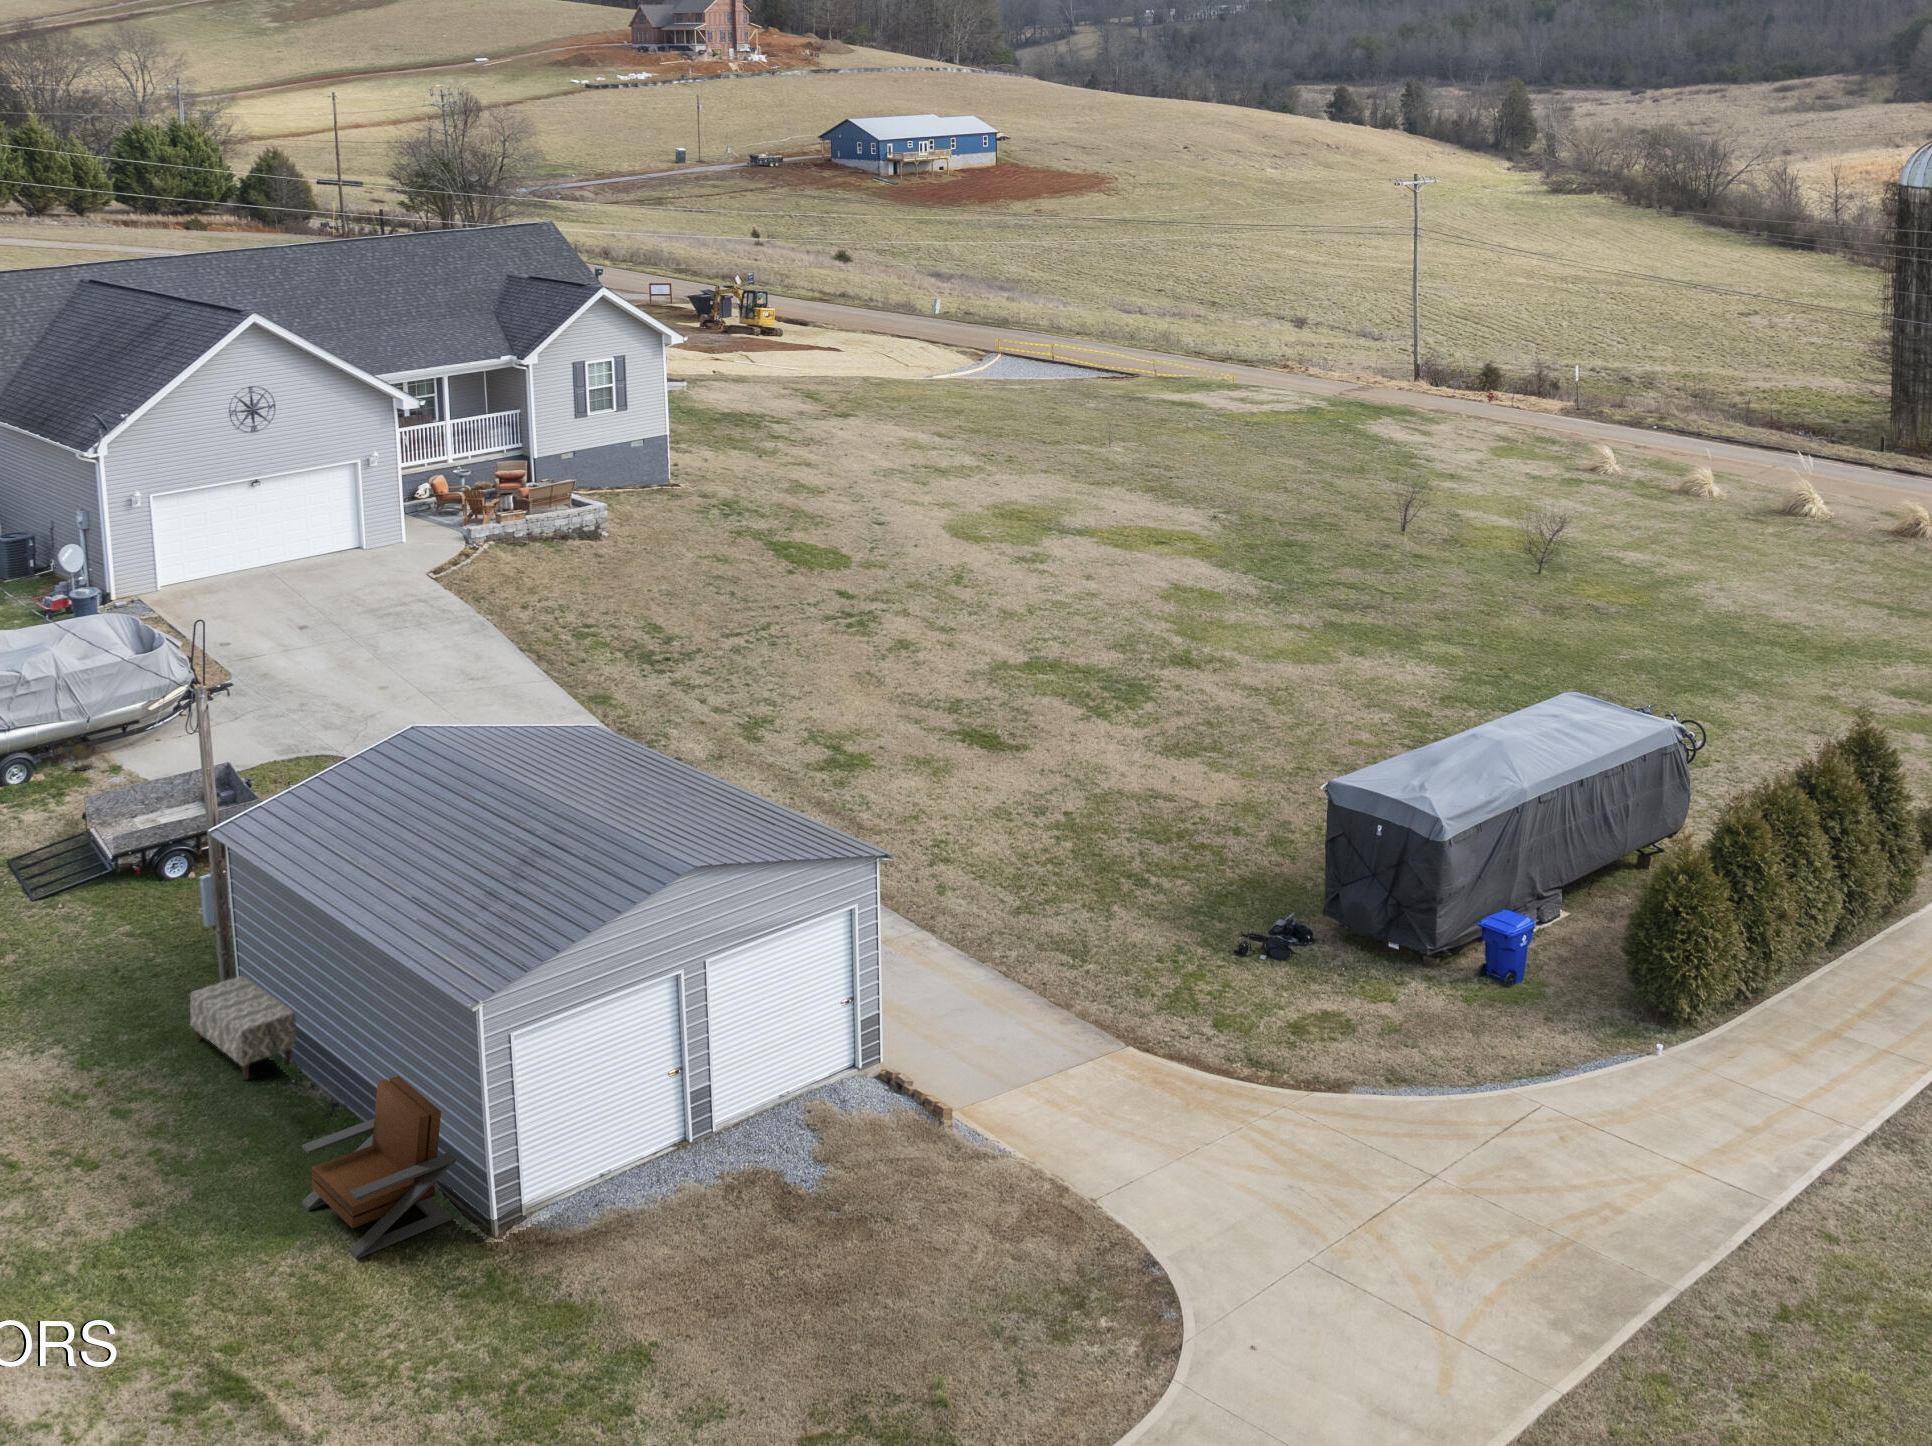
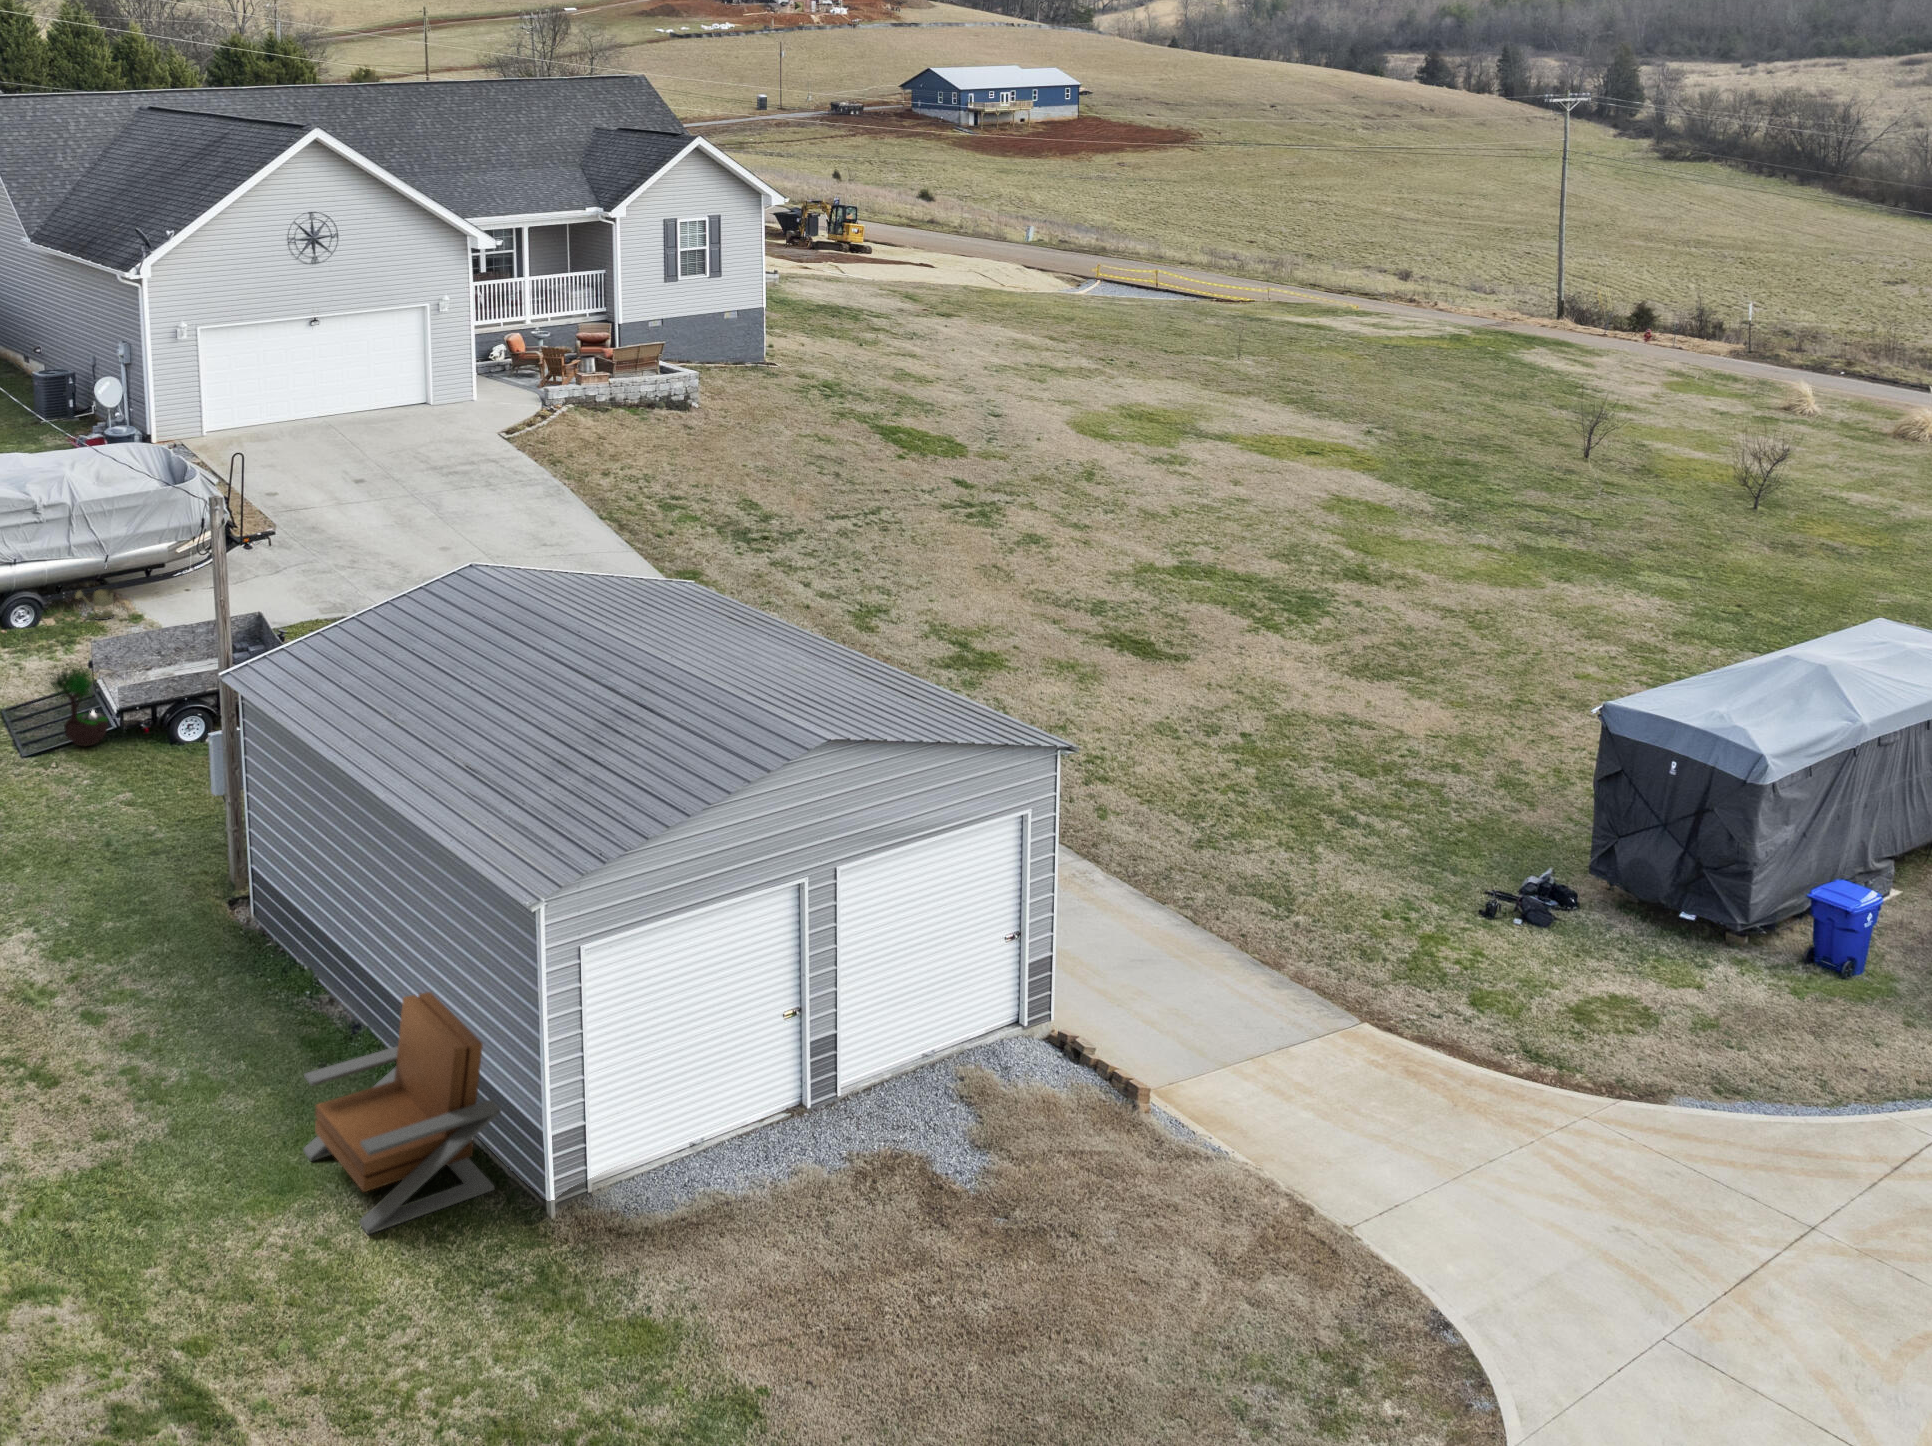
potted tree: none [45,816,103,890] -> present [50,668,108,746]
bench: present [190,976,296,1080] -> none [187,854,311,984]

